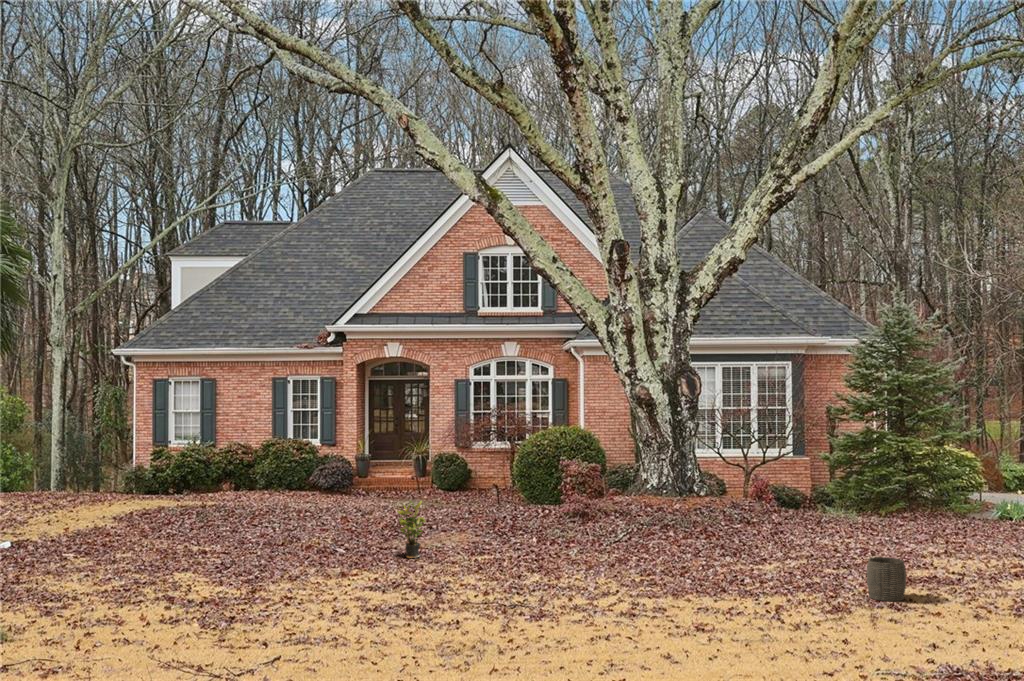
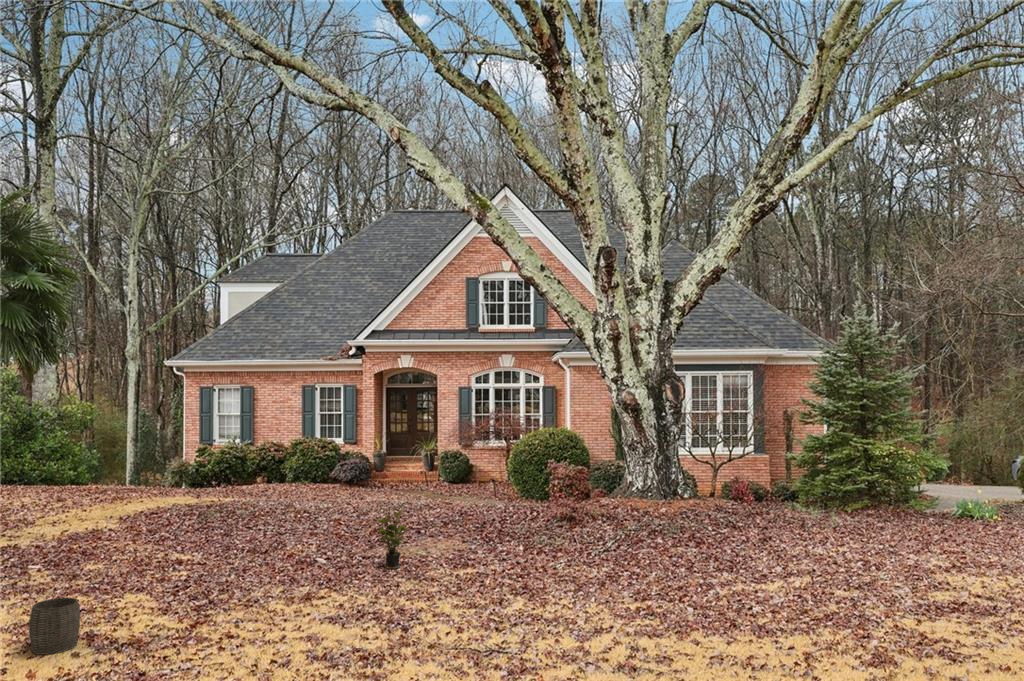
woven basket: present [867,557,906,601] -> present [29,598,80,655]

